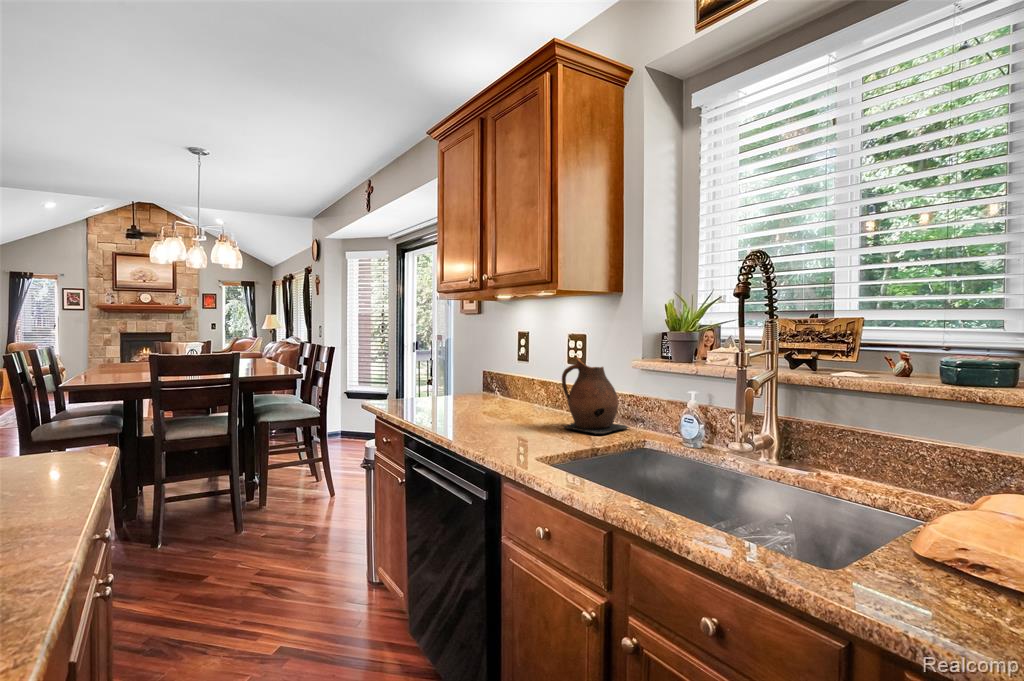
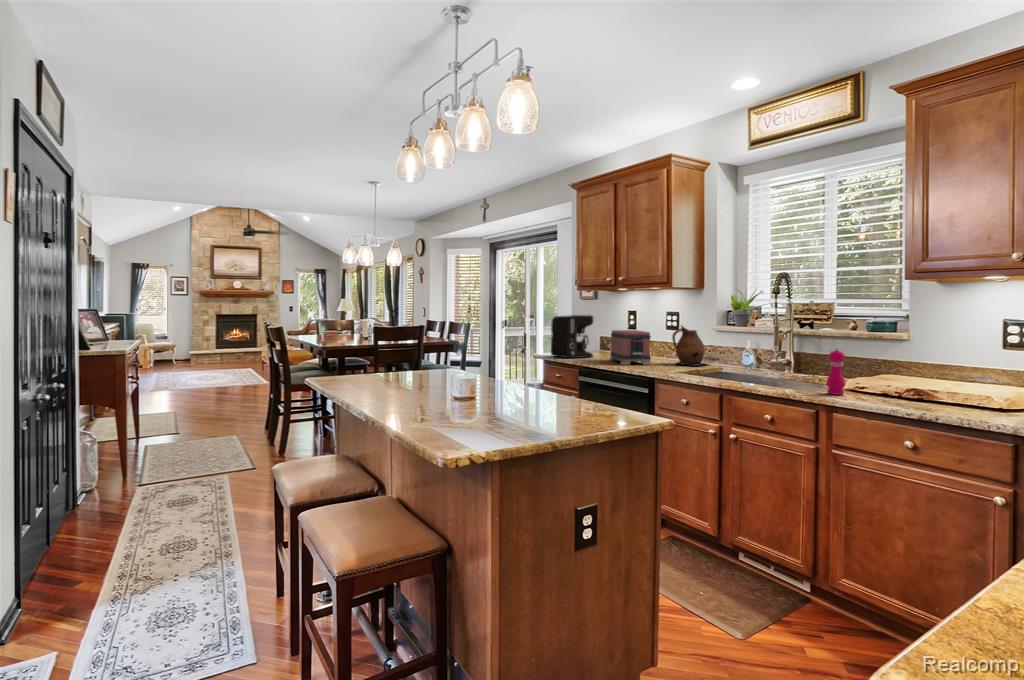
coffee maker: none [382,337,451,410] -> present [551,315,593,358]
toaster: none [465,364,522,430] -> present [610,330,651,365]
pepper mill: none [890,453,957,611] -> present [826,347,845,395]

